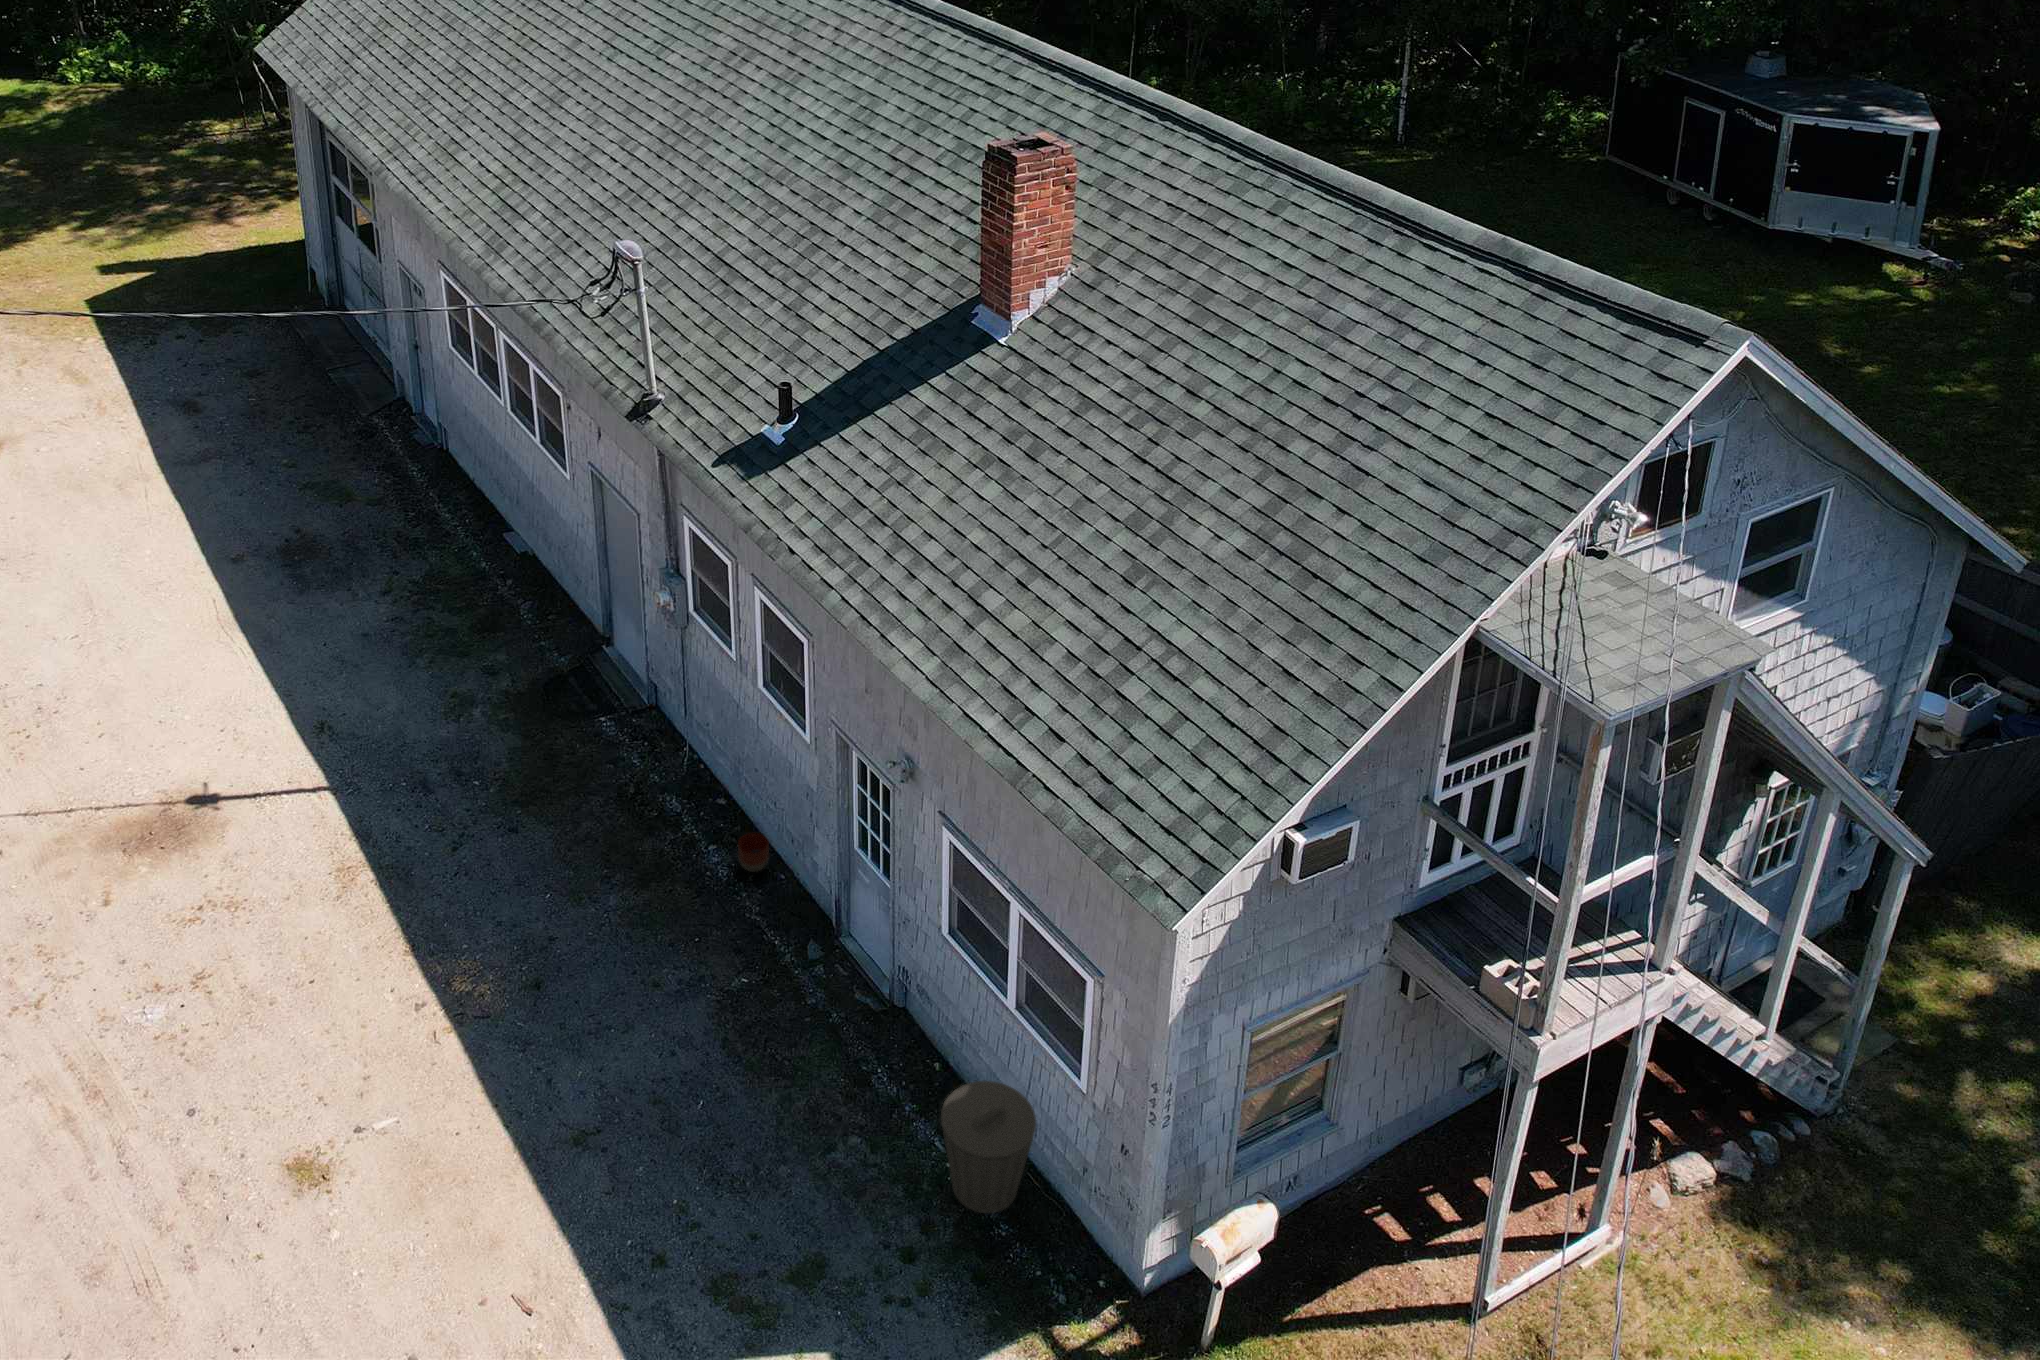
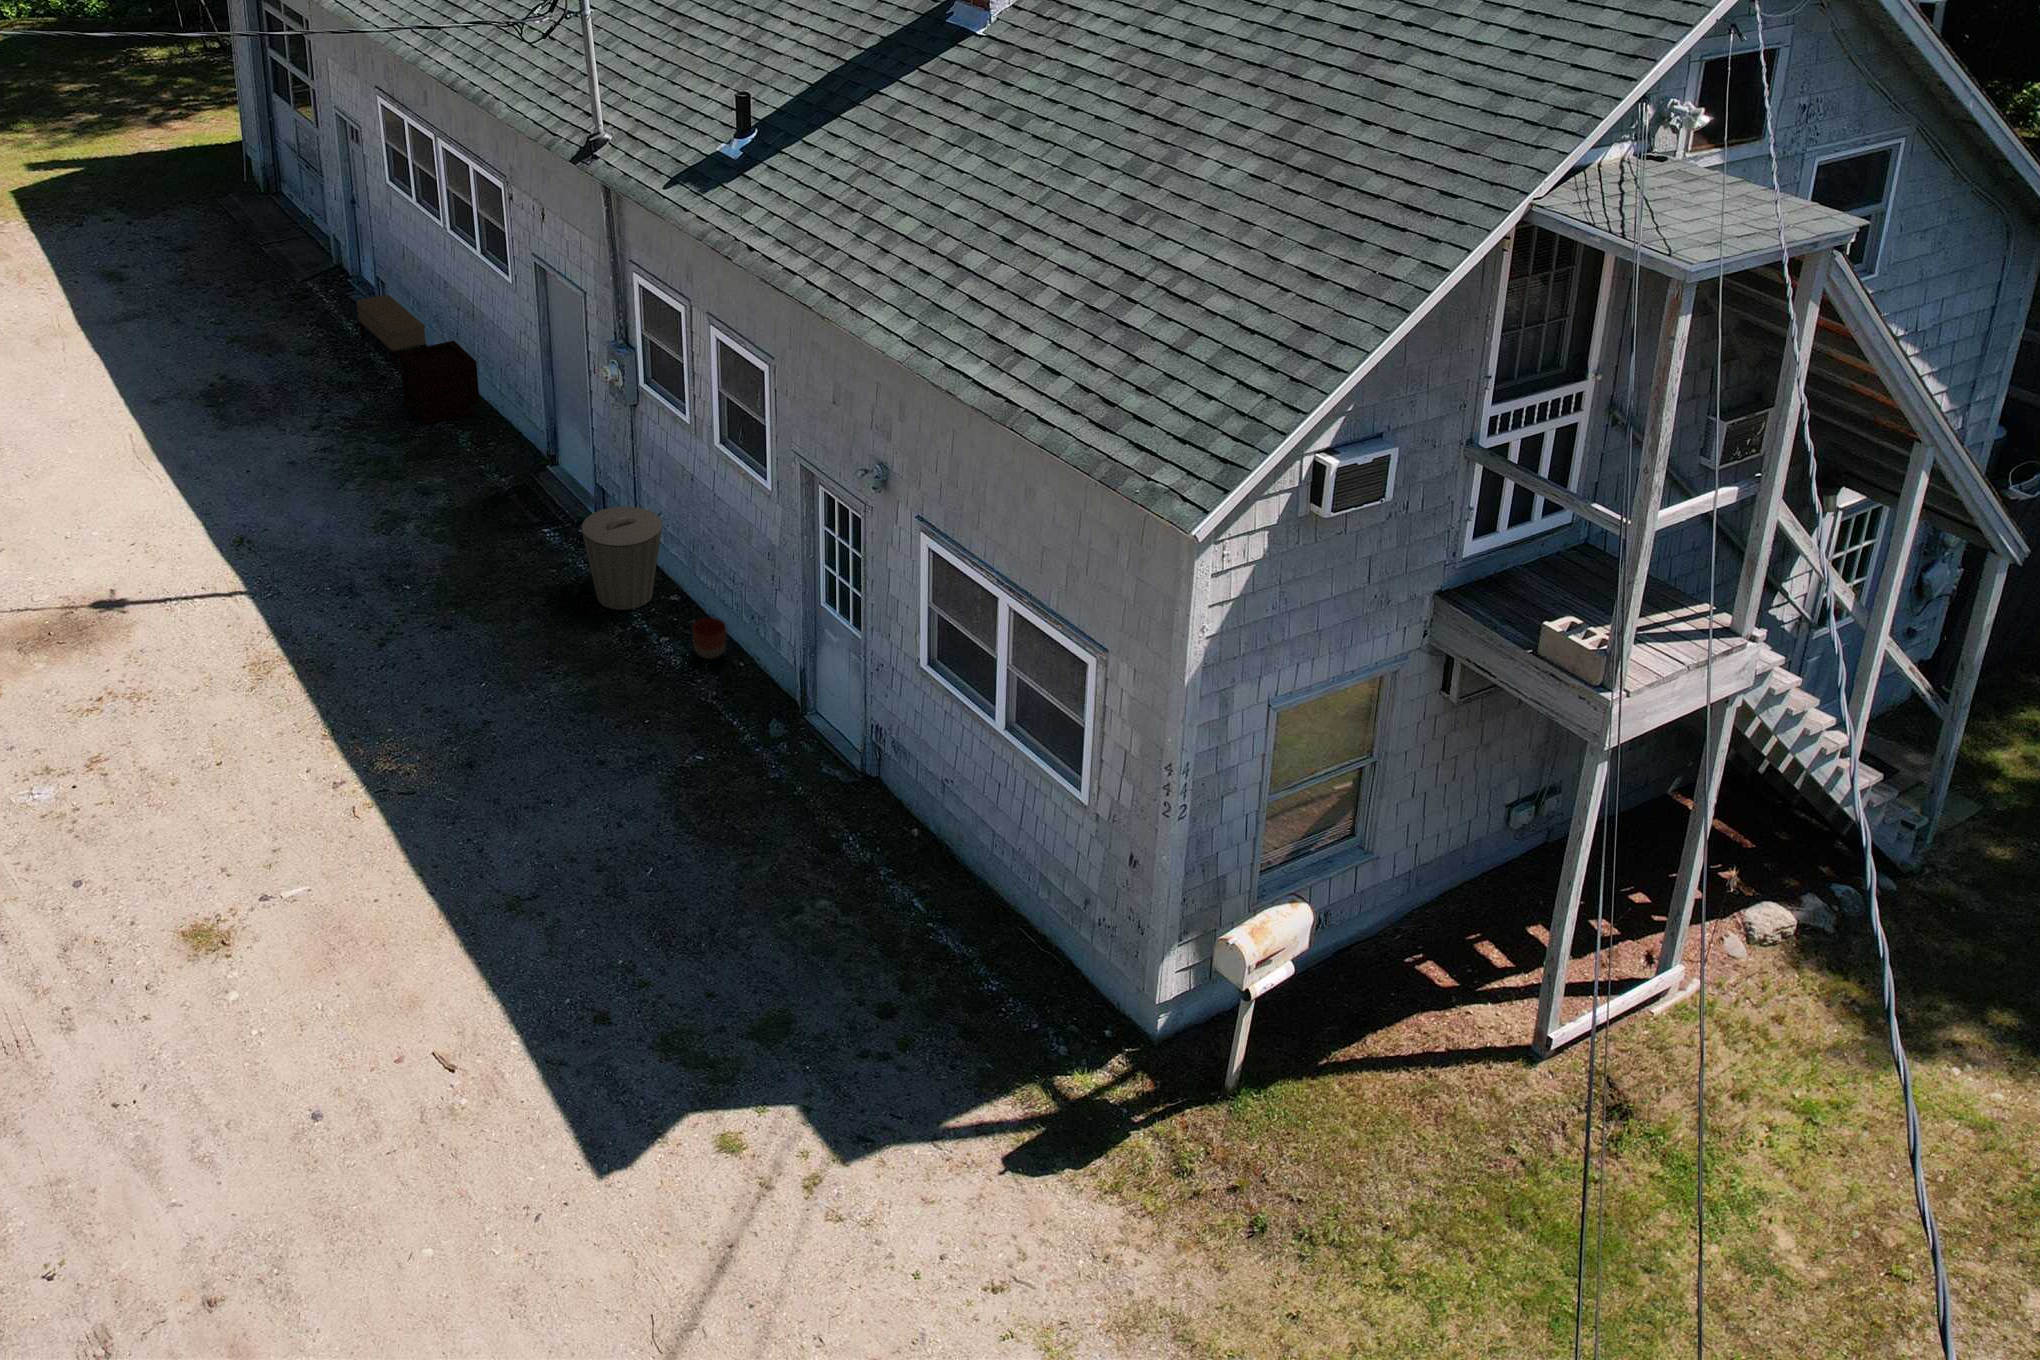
bench: none [422,447,488,526] -> present [356,295,426,369]
wooden crate: none [464,509,540,594] -> present [400,341,479,425]
trash can: present [941,1081,1036,1213] -> present [582,506,662,610]

